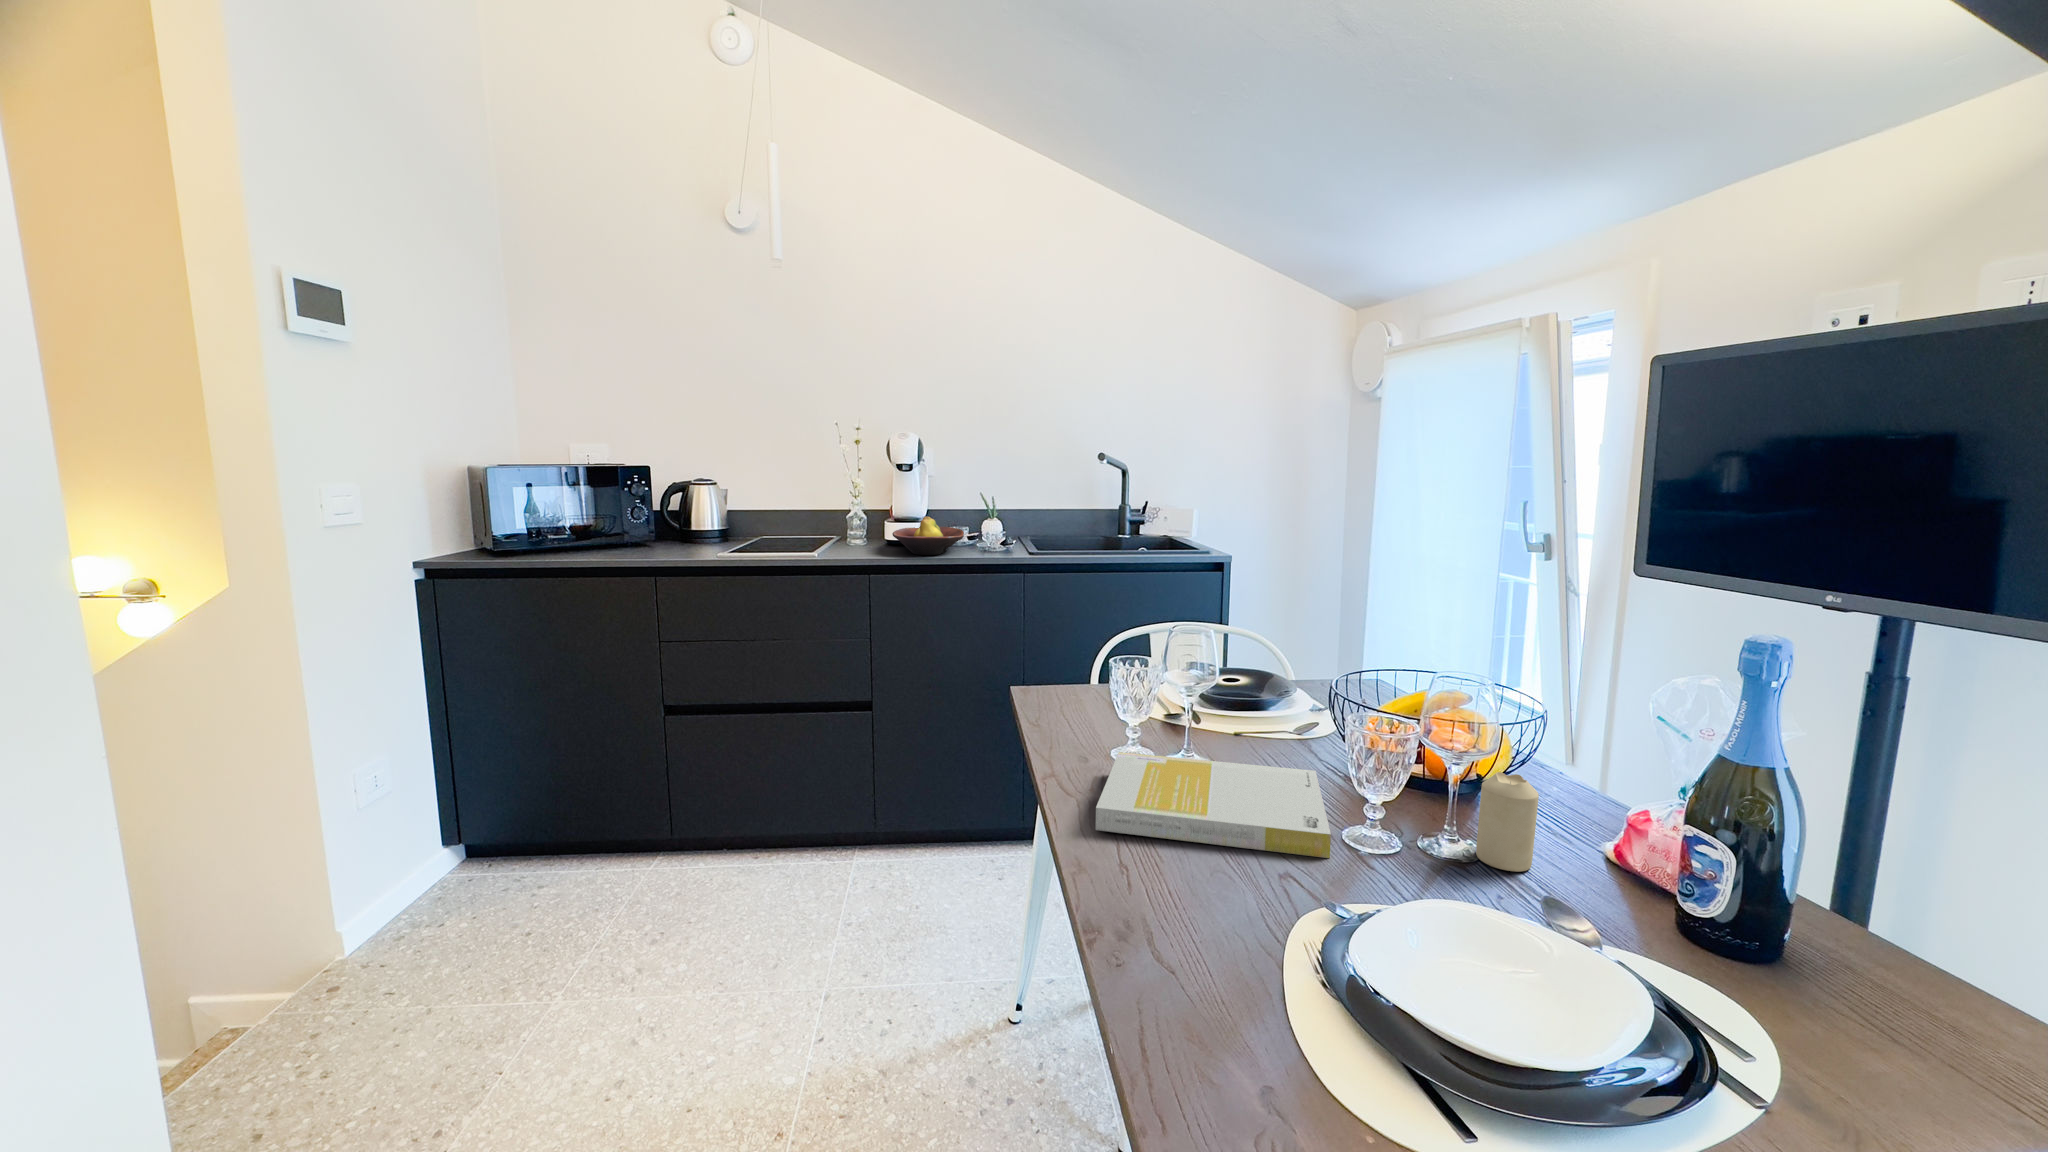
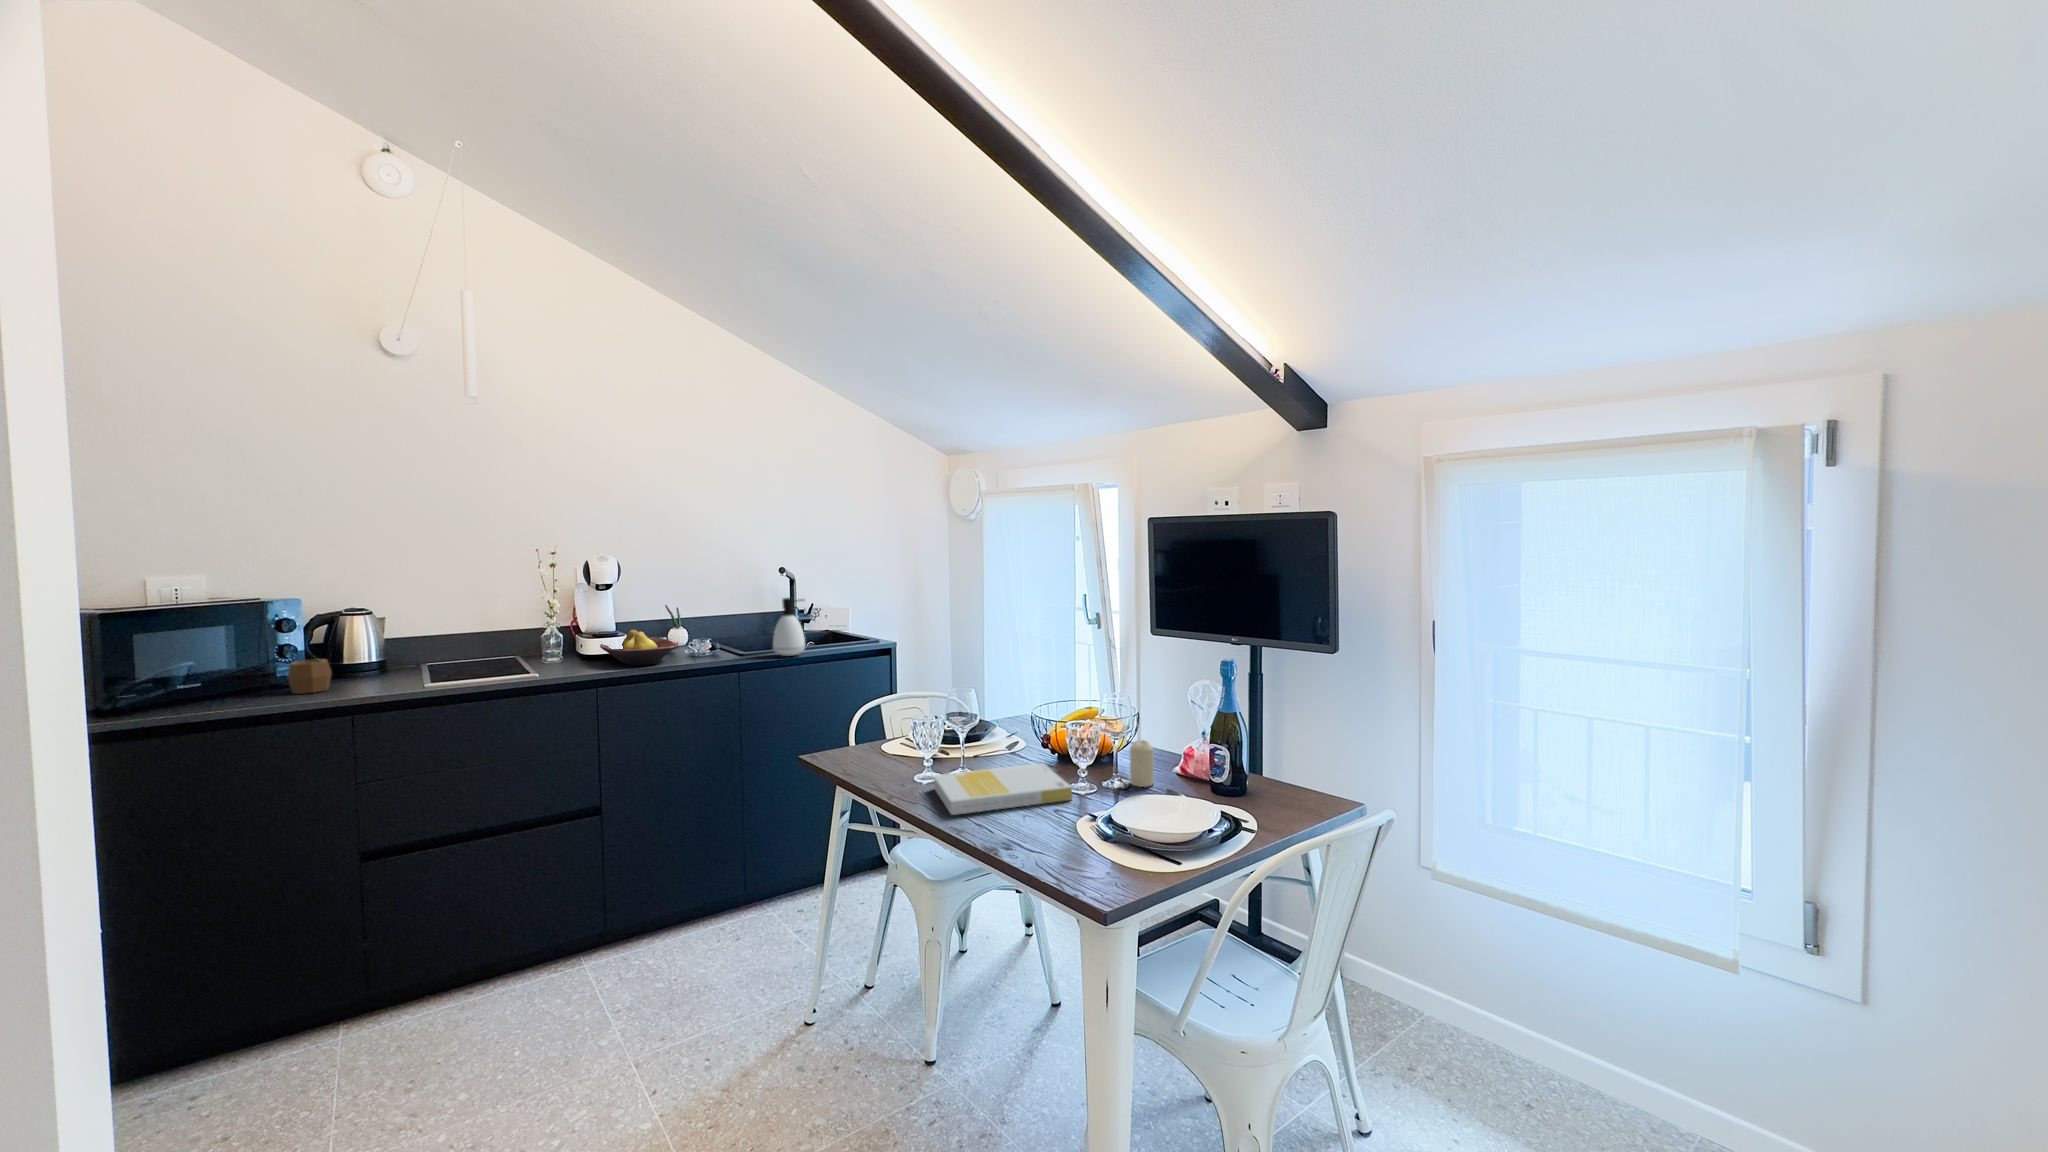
soap dispenser: none [1063,488,1104,560] -> present [773,598,805,656]
mug: none [630,523,667,552] -> present [288,660,332,694]

